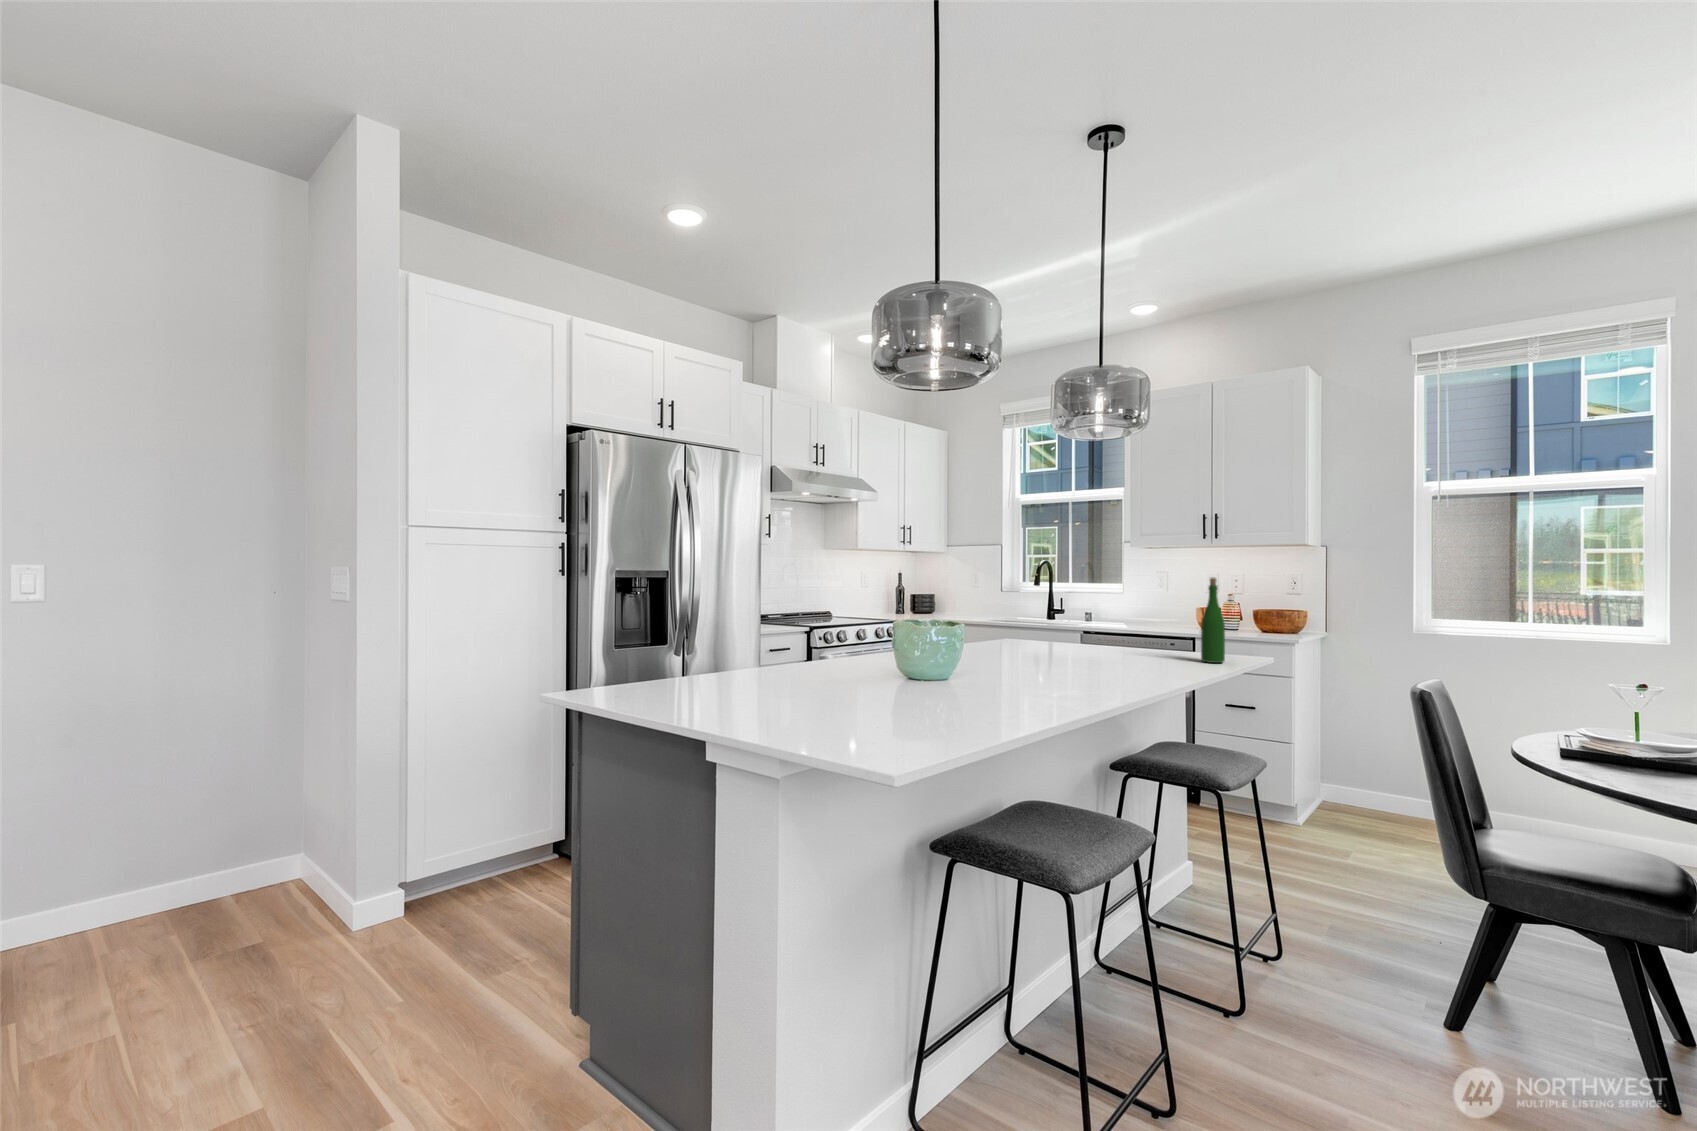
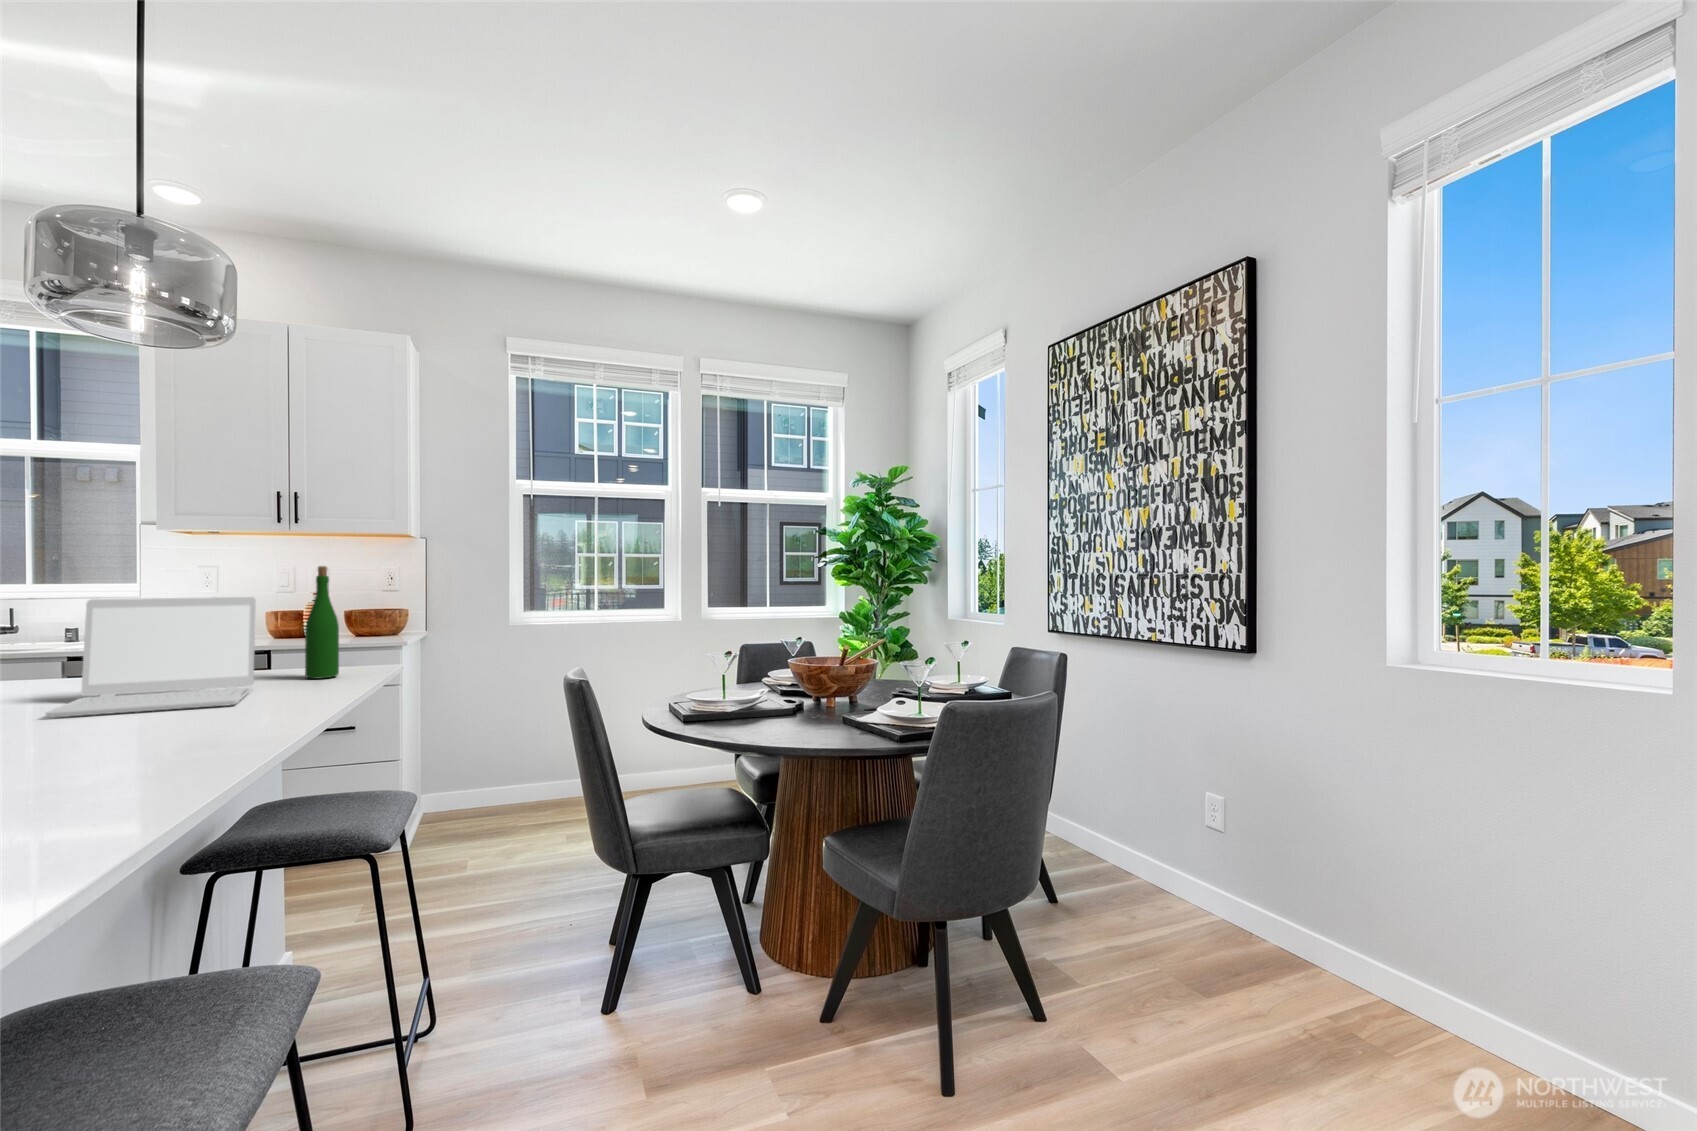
laptop: none [1058,598,1166,673] -> present [46,597,256,718]

